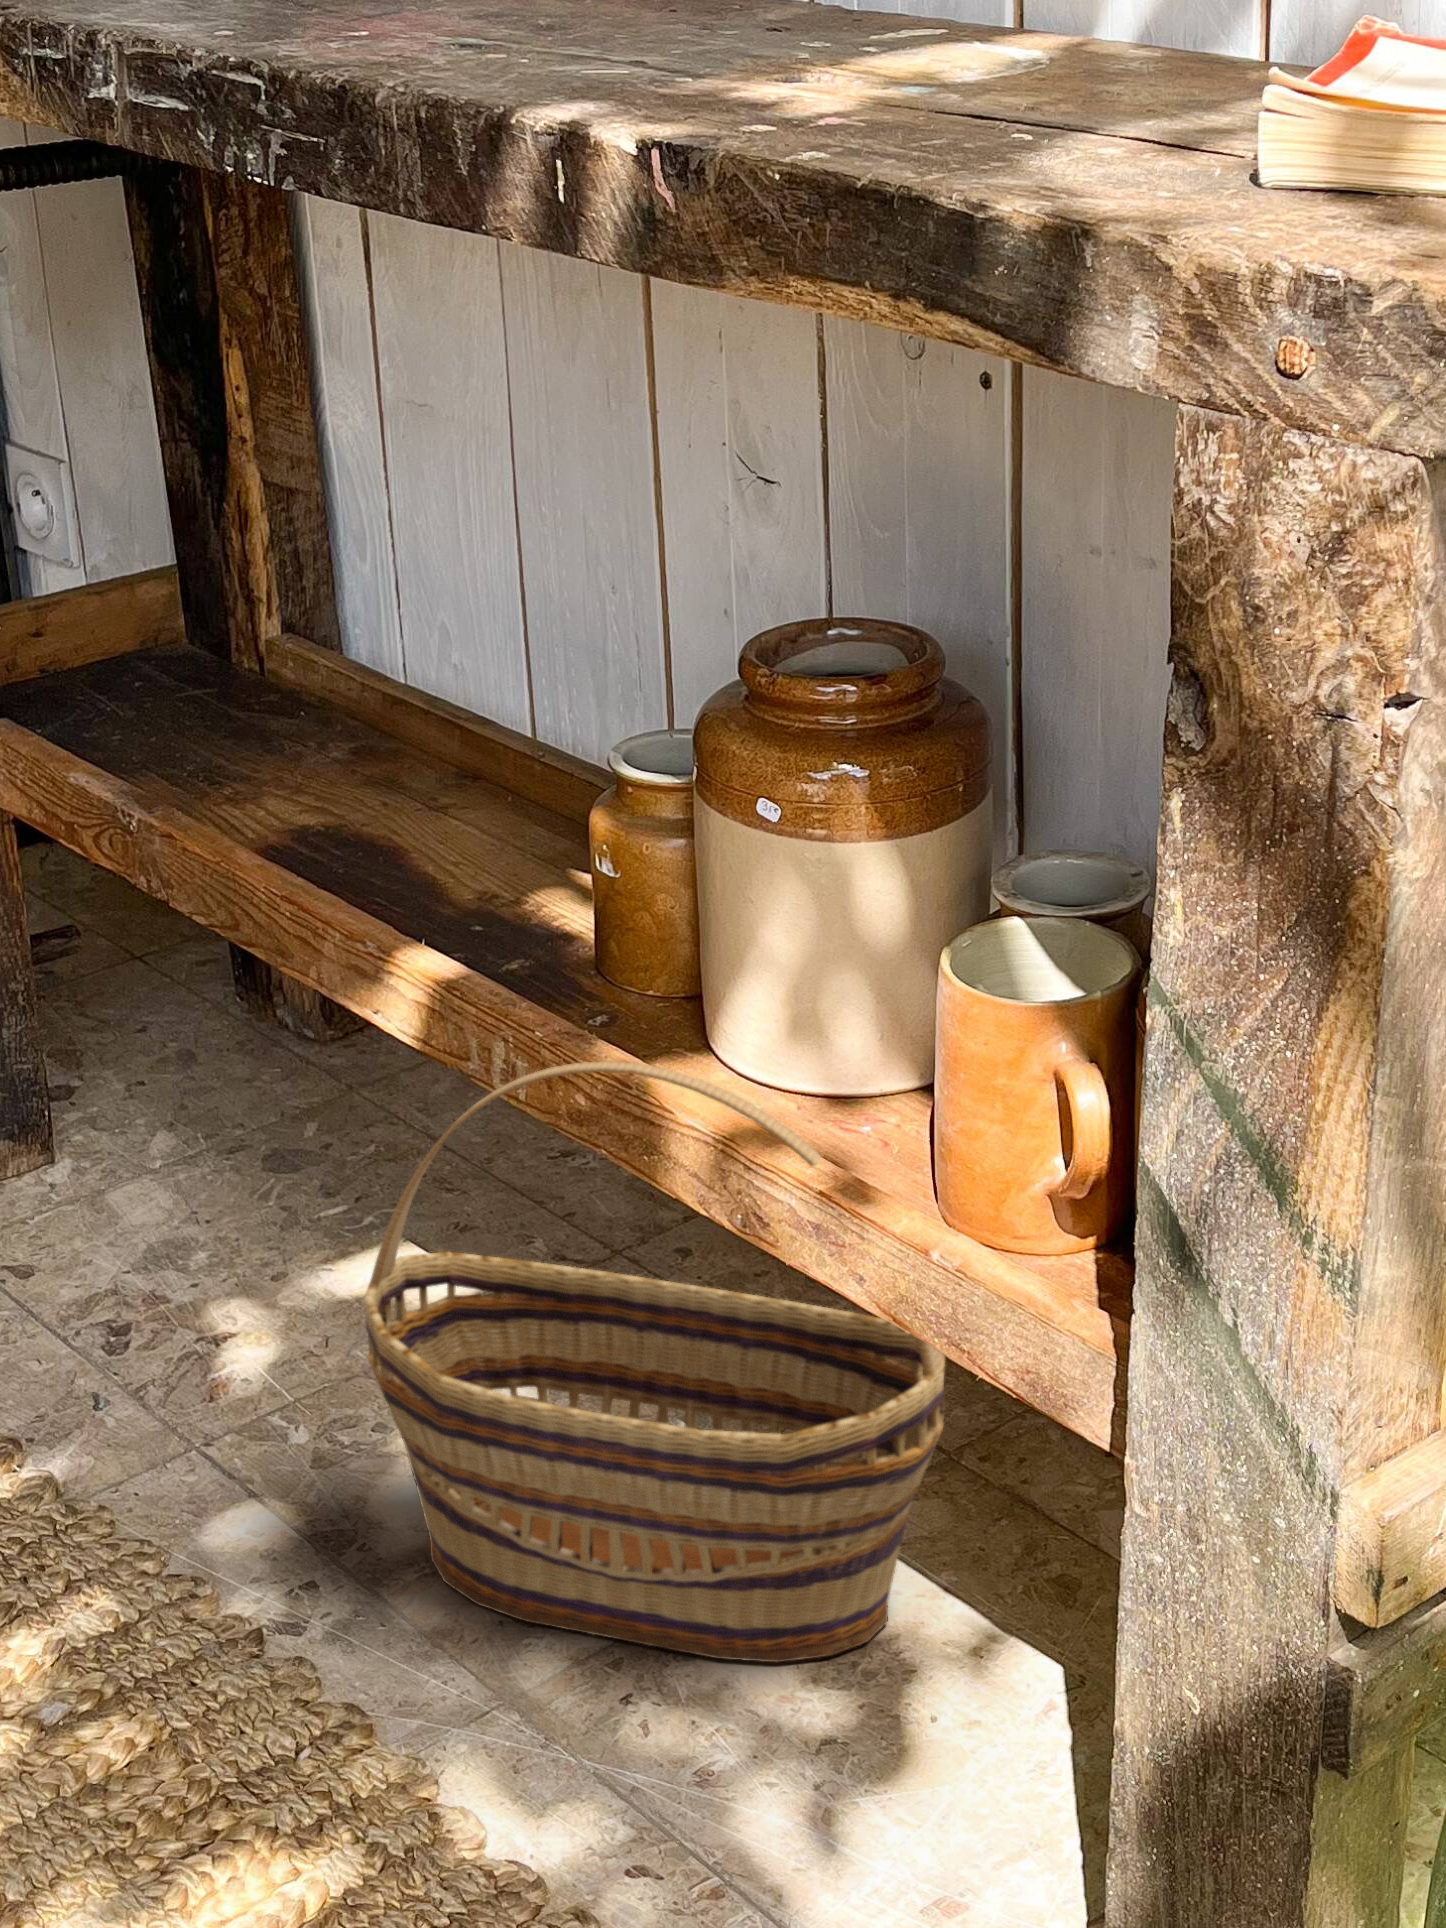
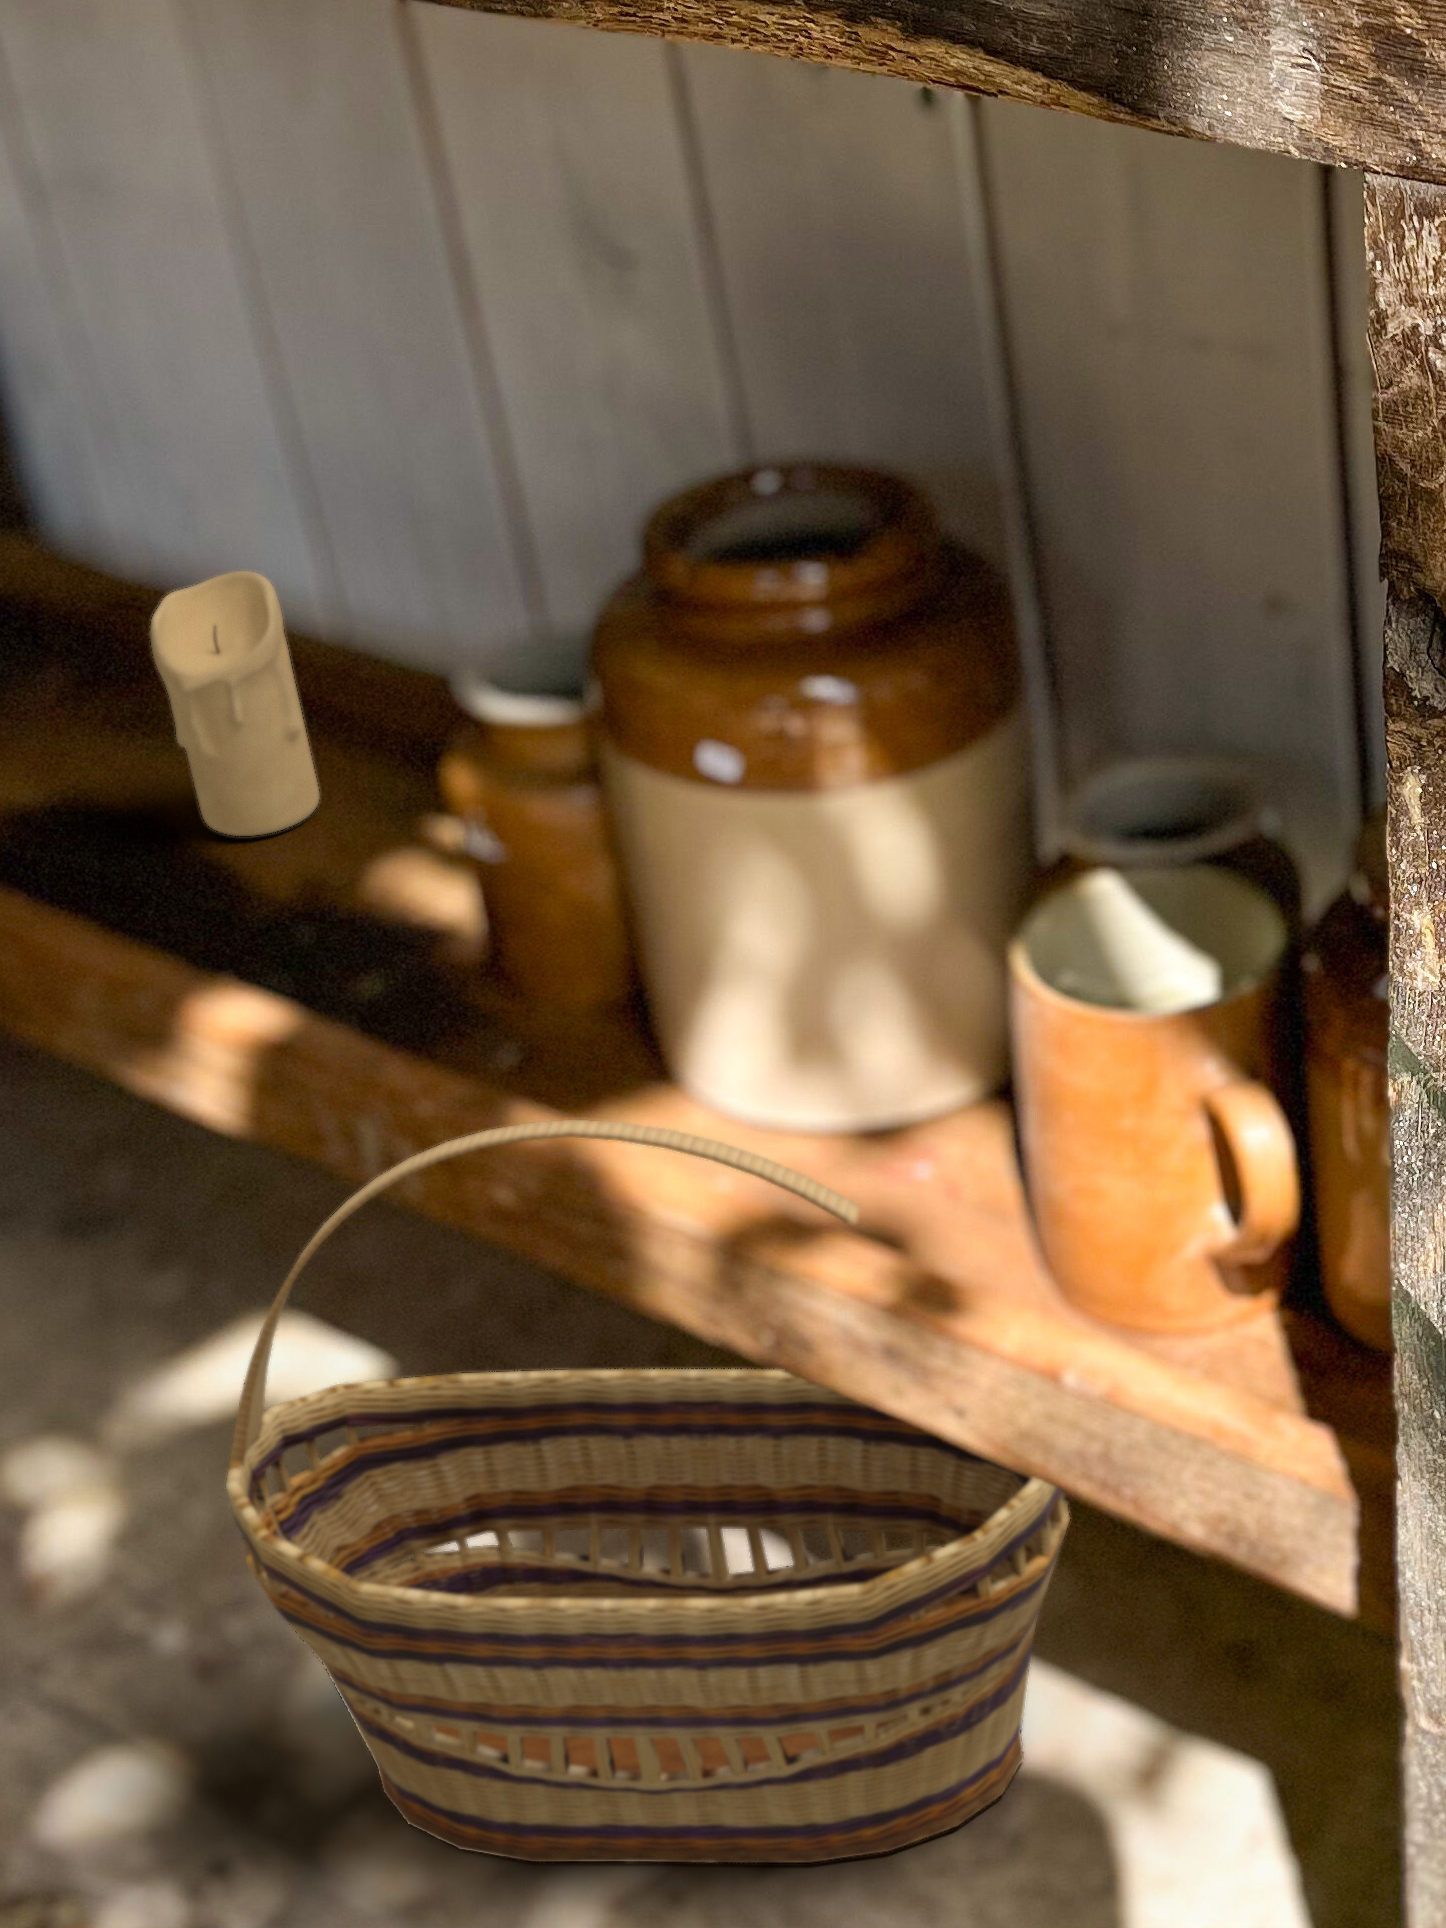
candle: none [409,690,503,879] -> present [150,571,319,836]

